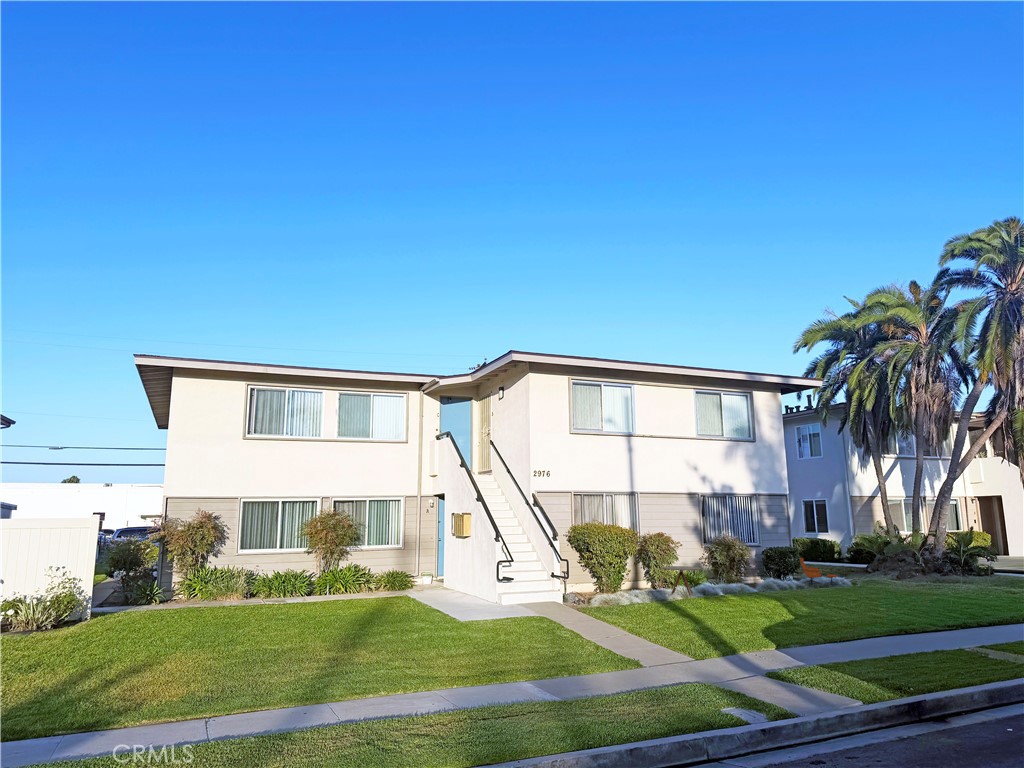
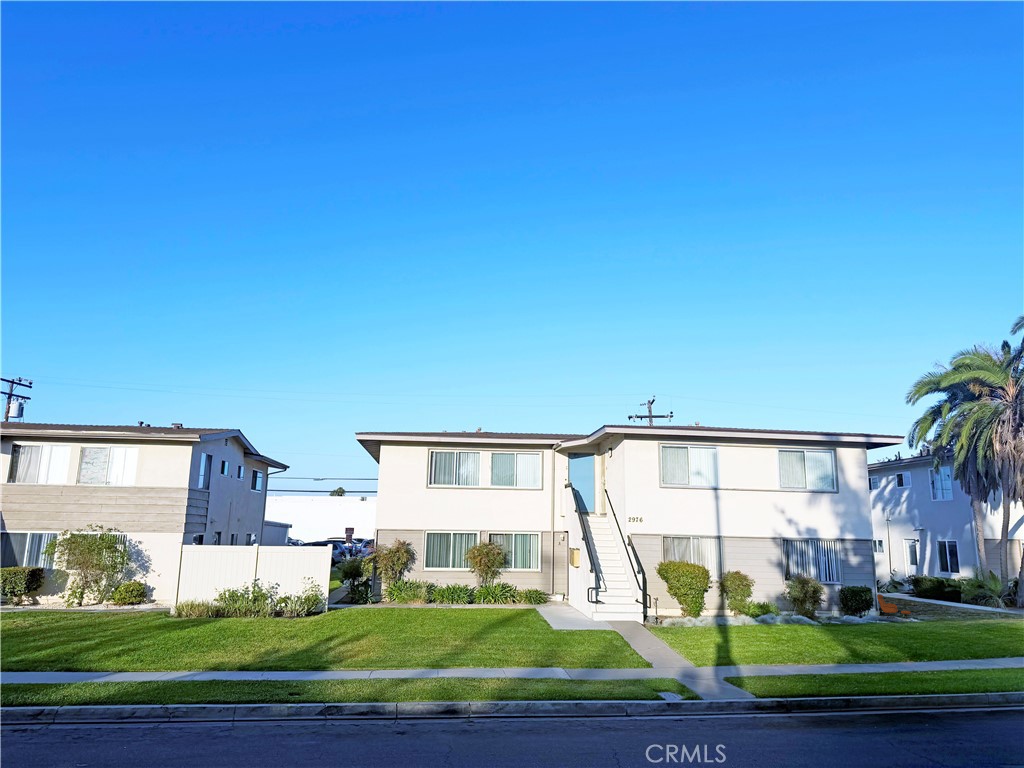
round table: present [662,566,700,596] -> none [737,597,769,622]

